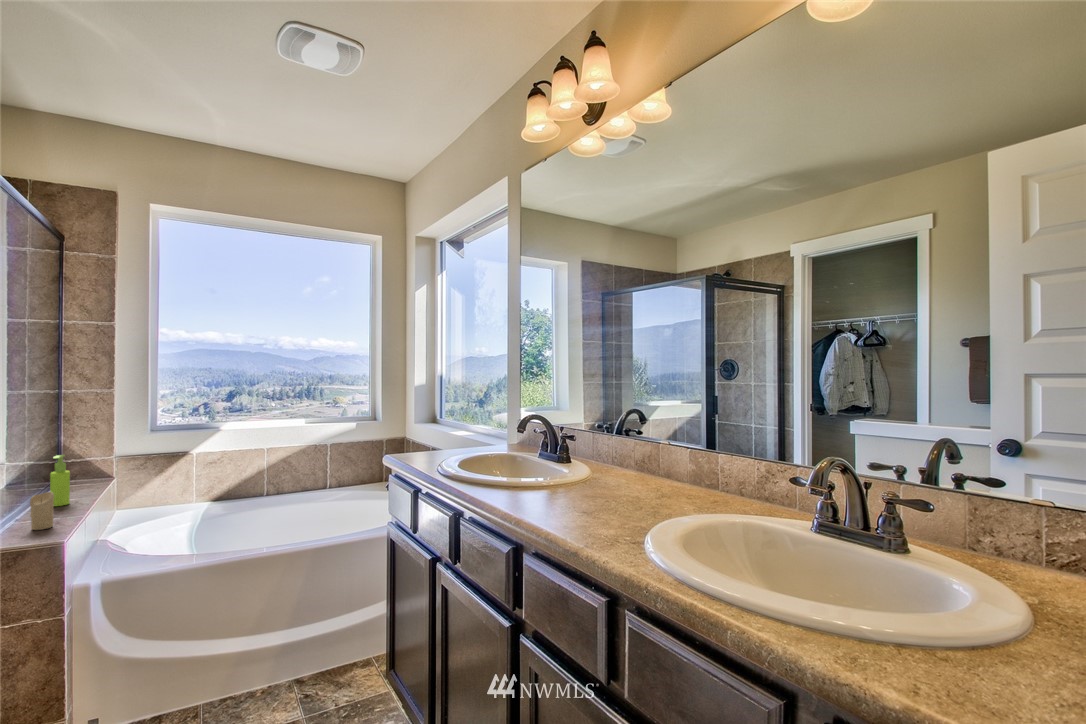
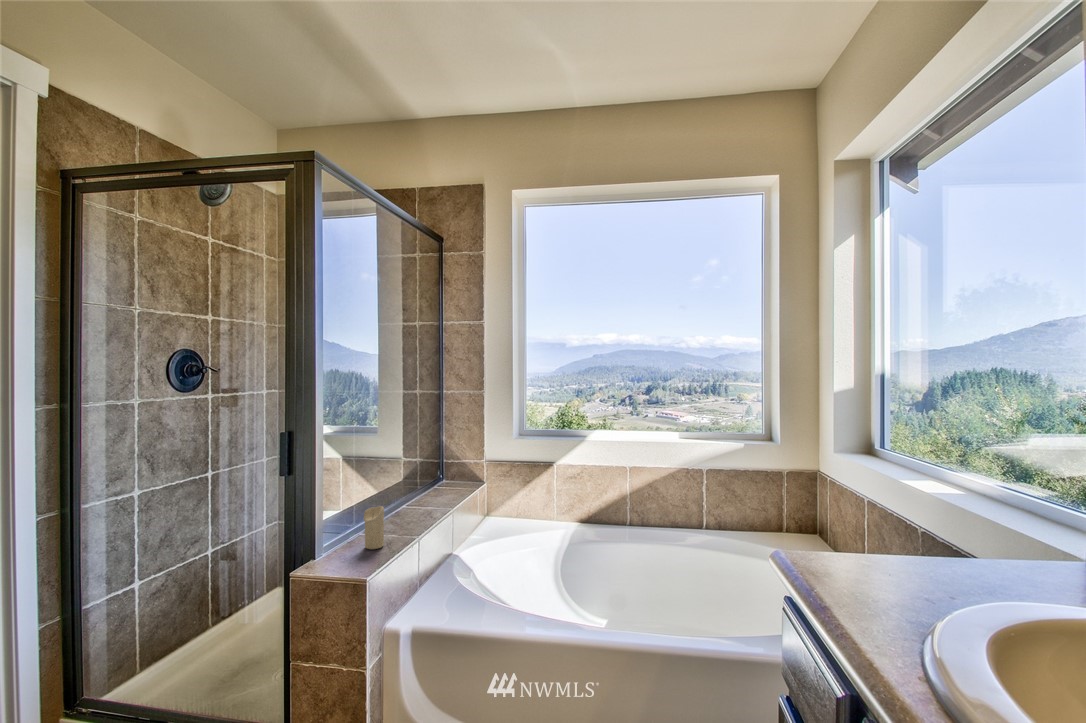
soap dispenser: present [50,455,70,506] -> none [409,460,425,515]

